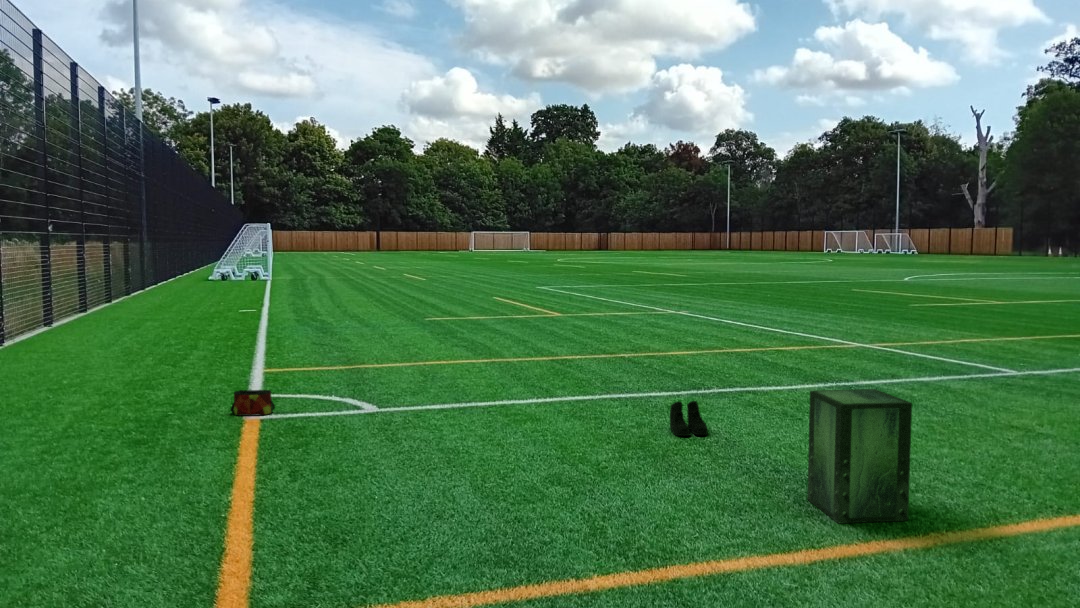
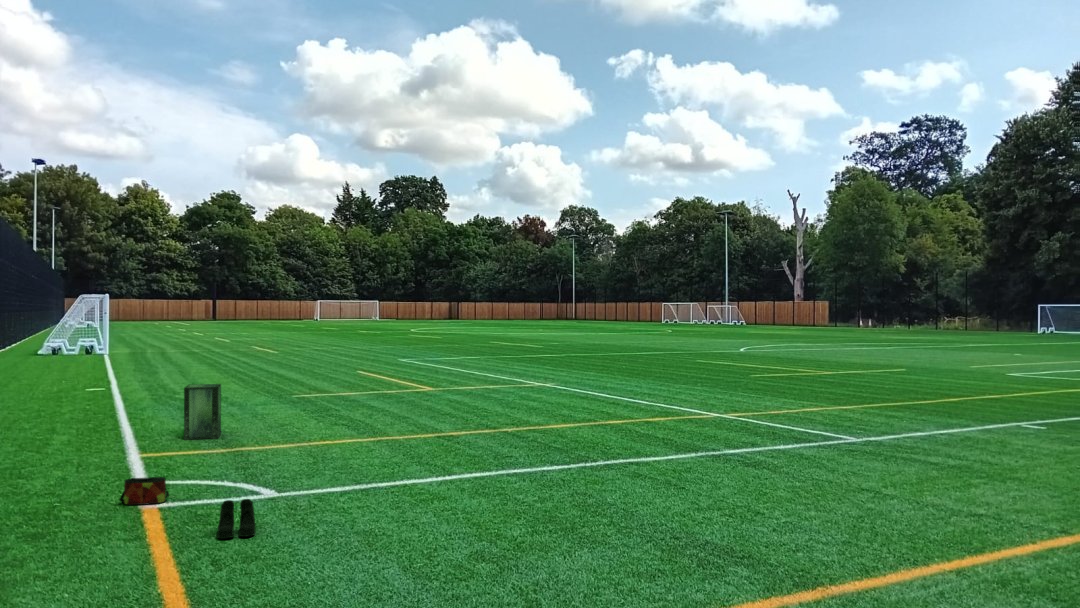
storage box: present [807,389,912,523] -> present [184,384,221,440]
boots: present [670,401,708,436] -> present [217,499,255,539]

